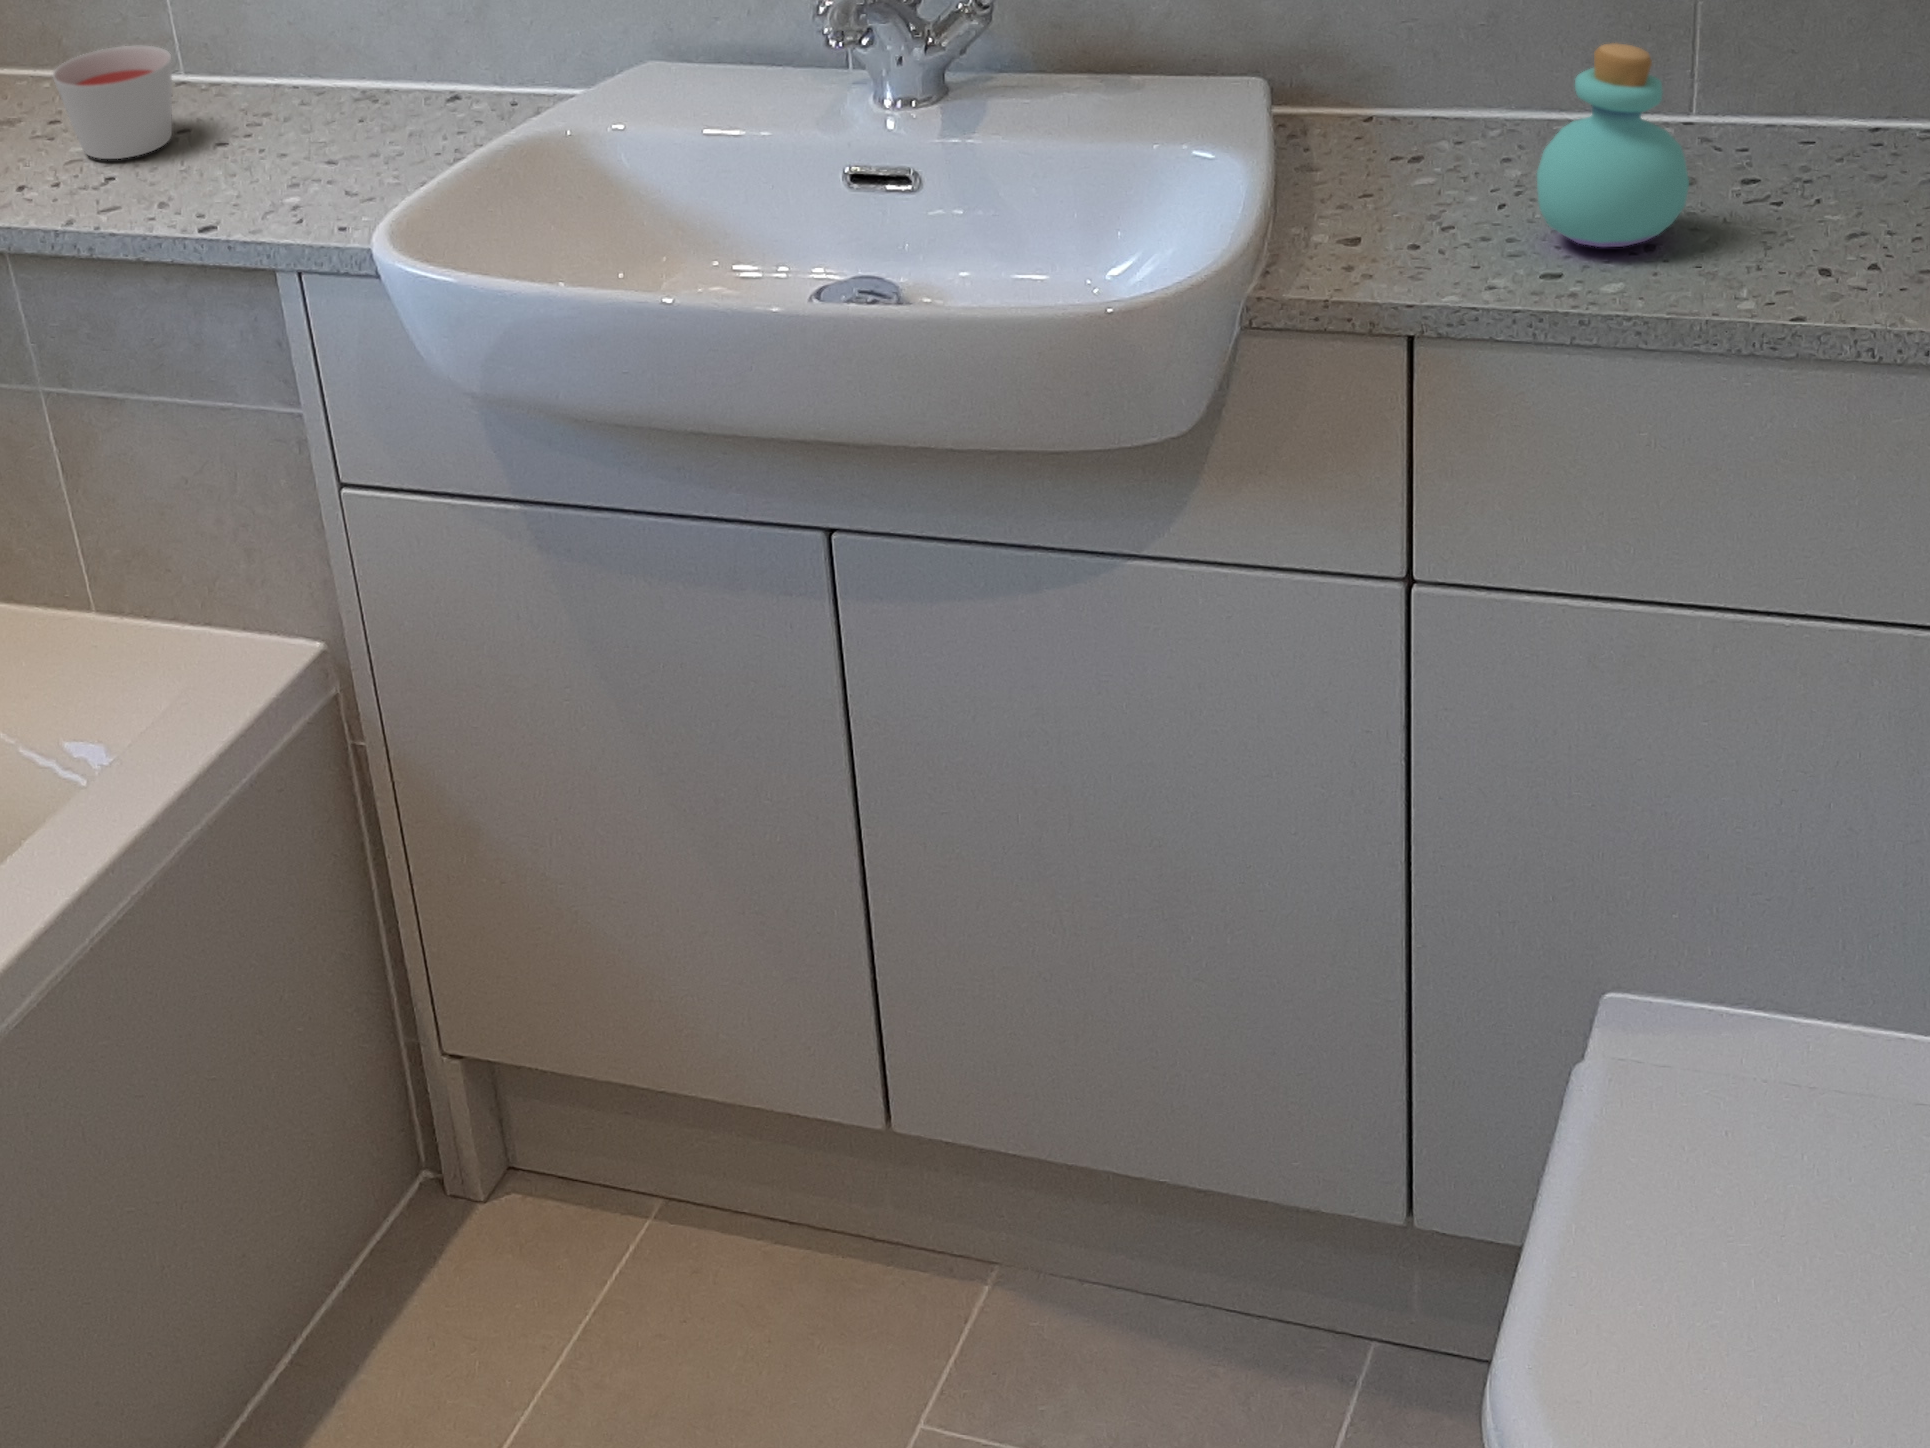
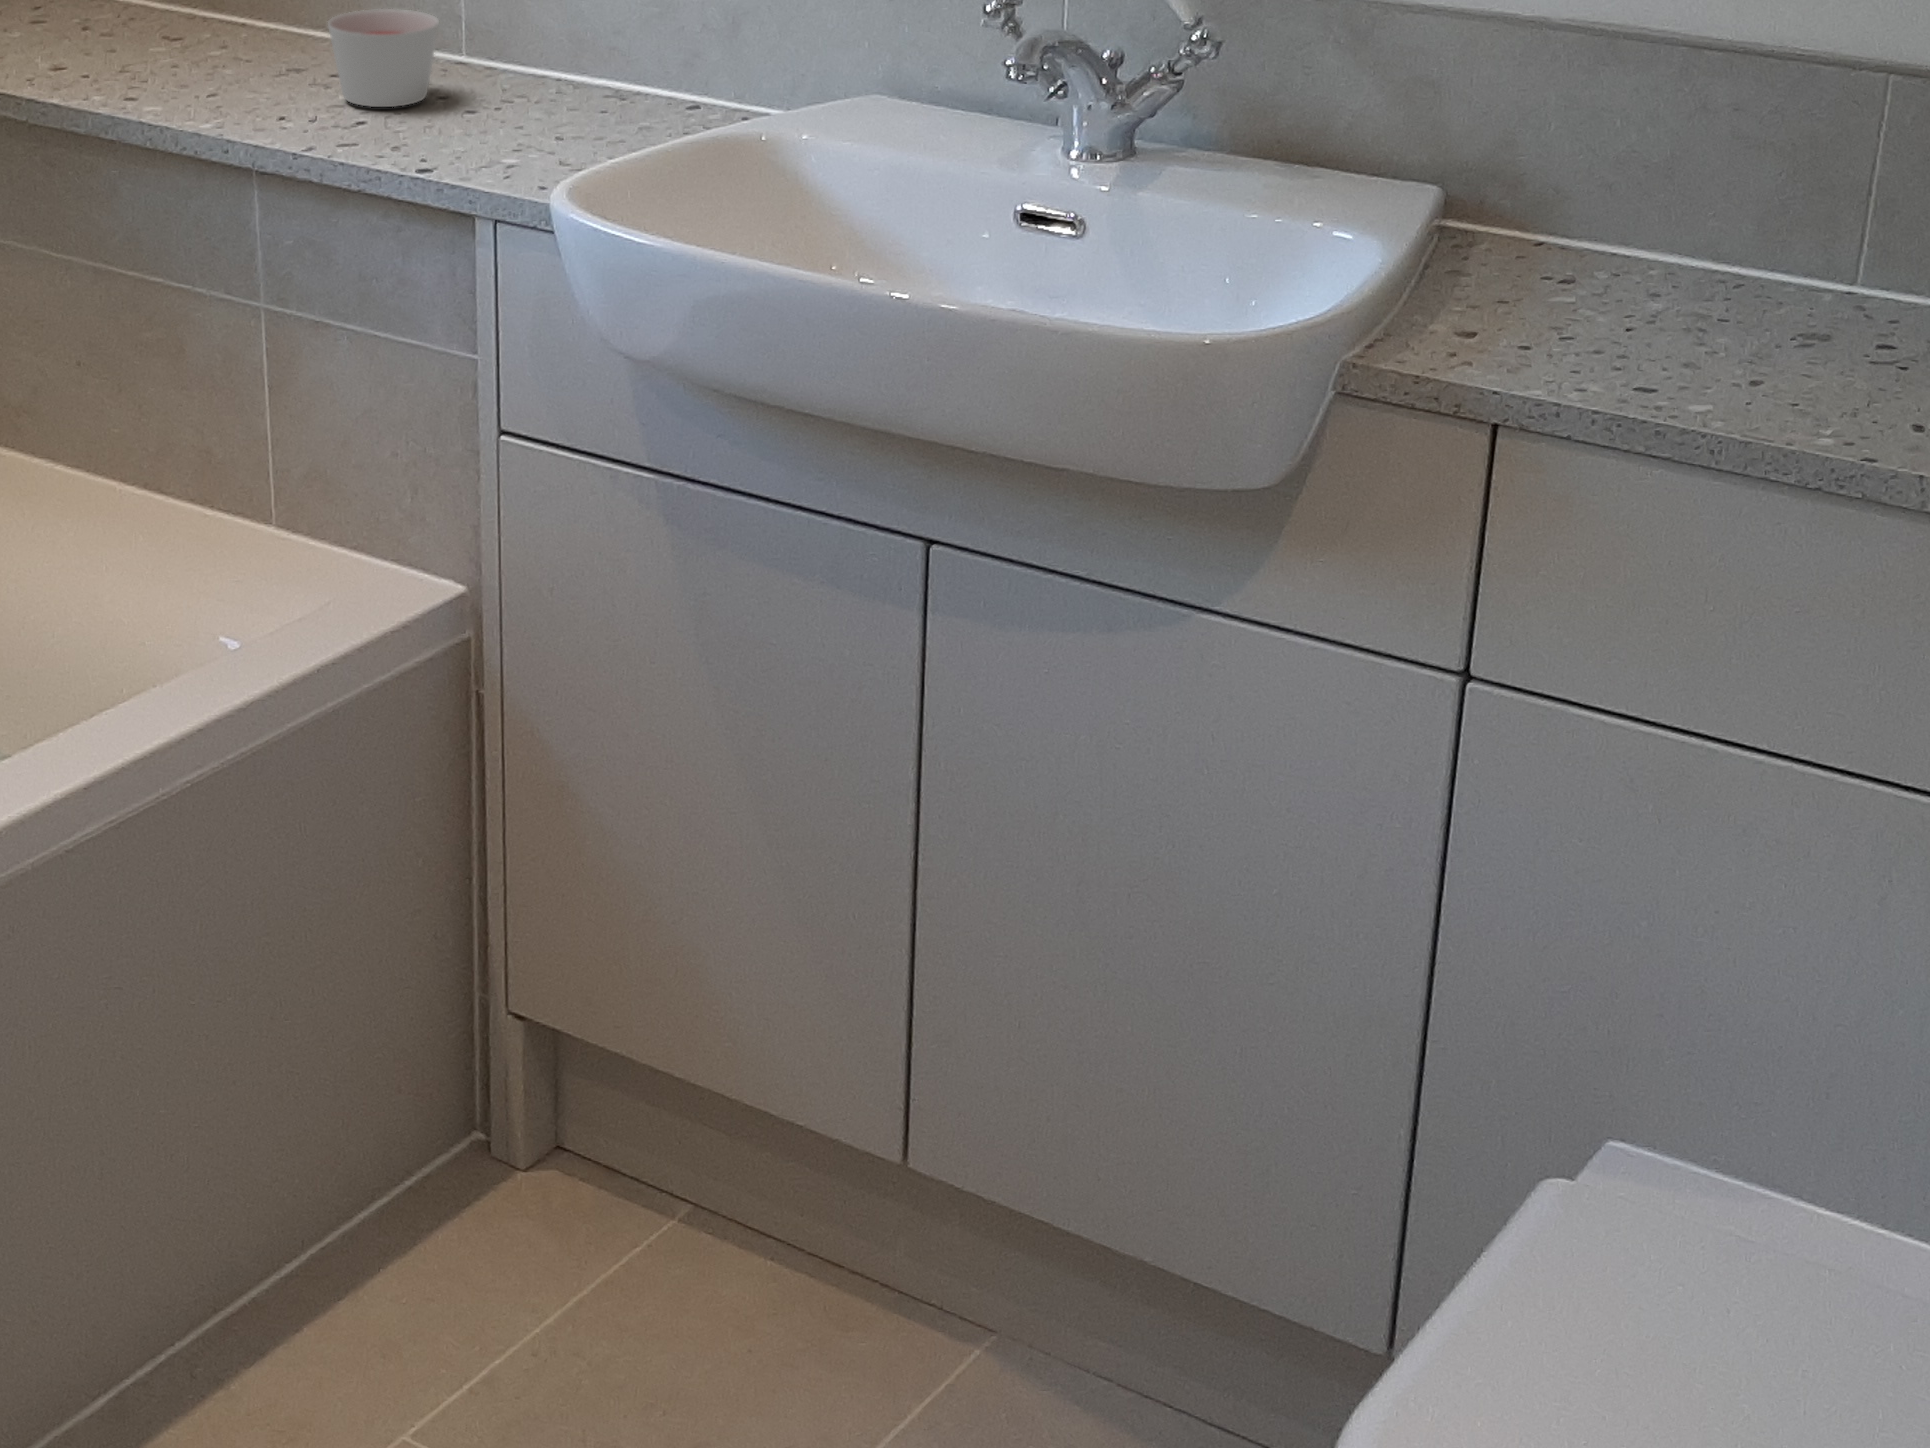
perfume bottle: present [1537,43,1689,247] -> none [1654,176,1810,378]

